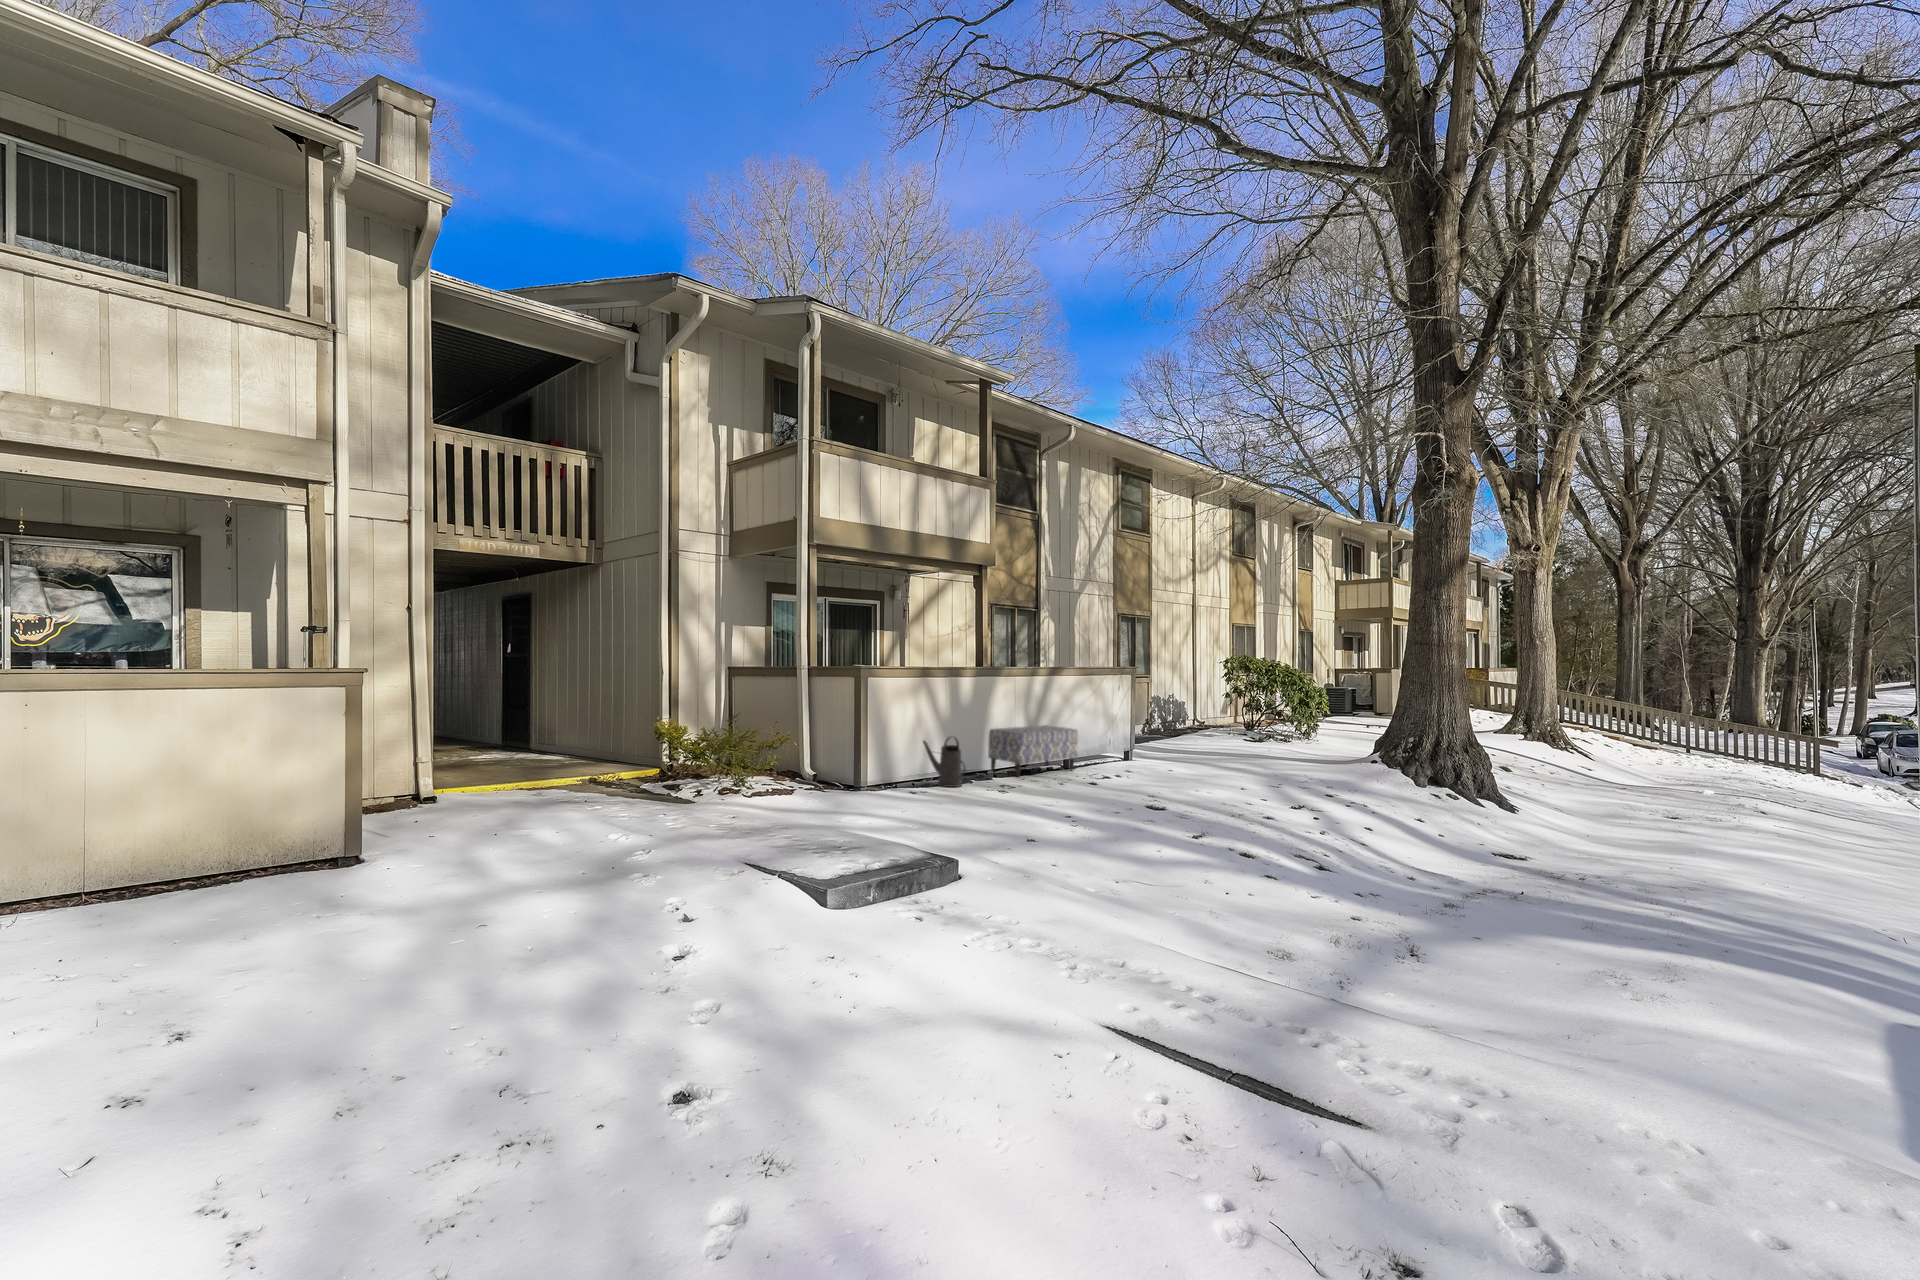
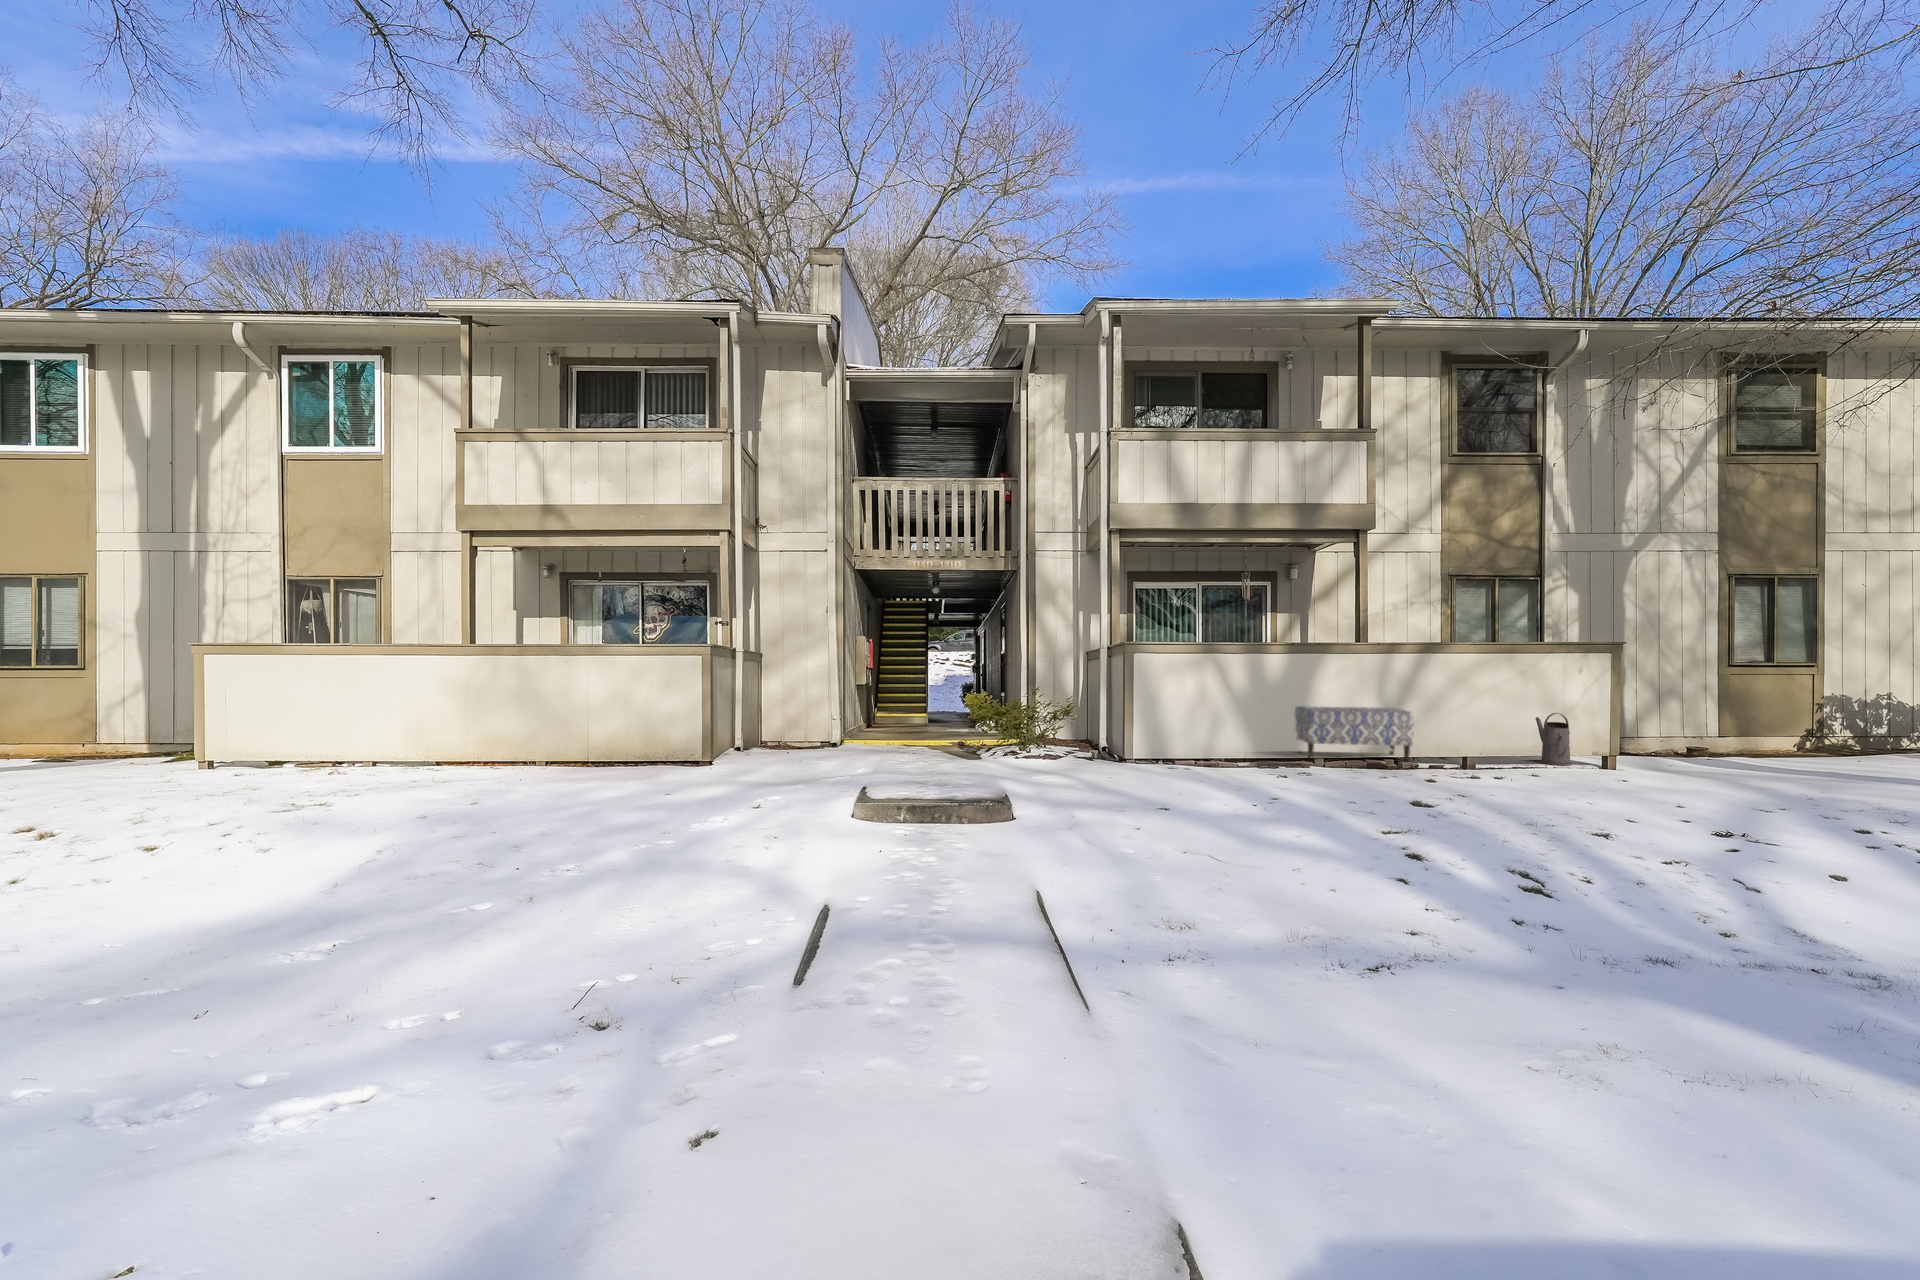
watering can: present [923,737,966,787] -> present [1536,713,1571,765]

